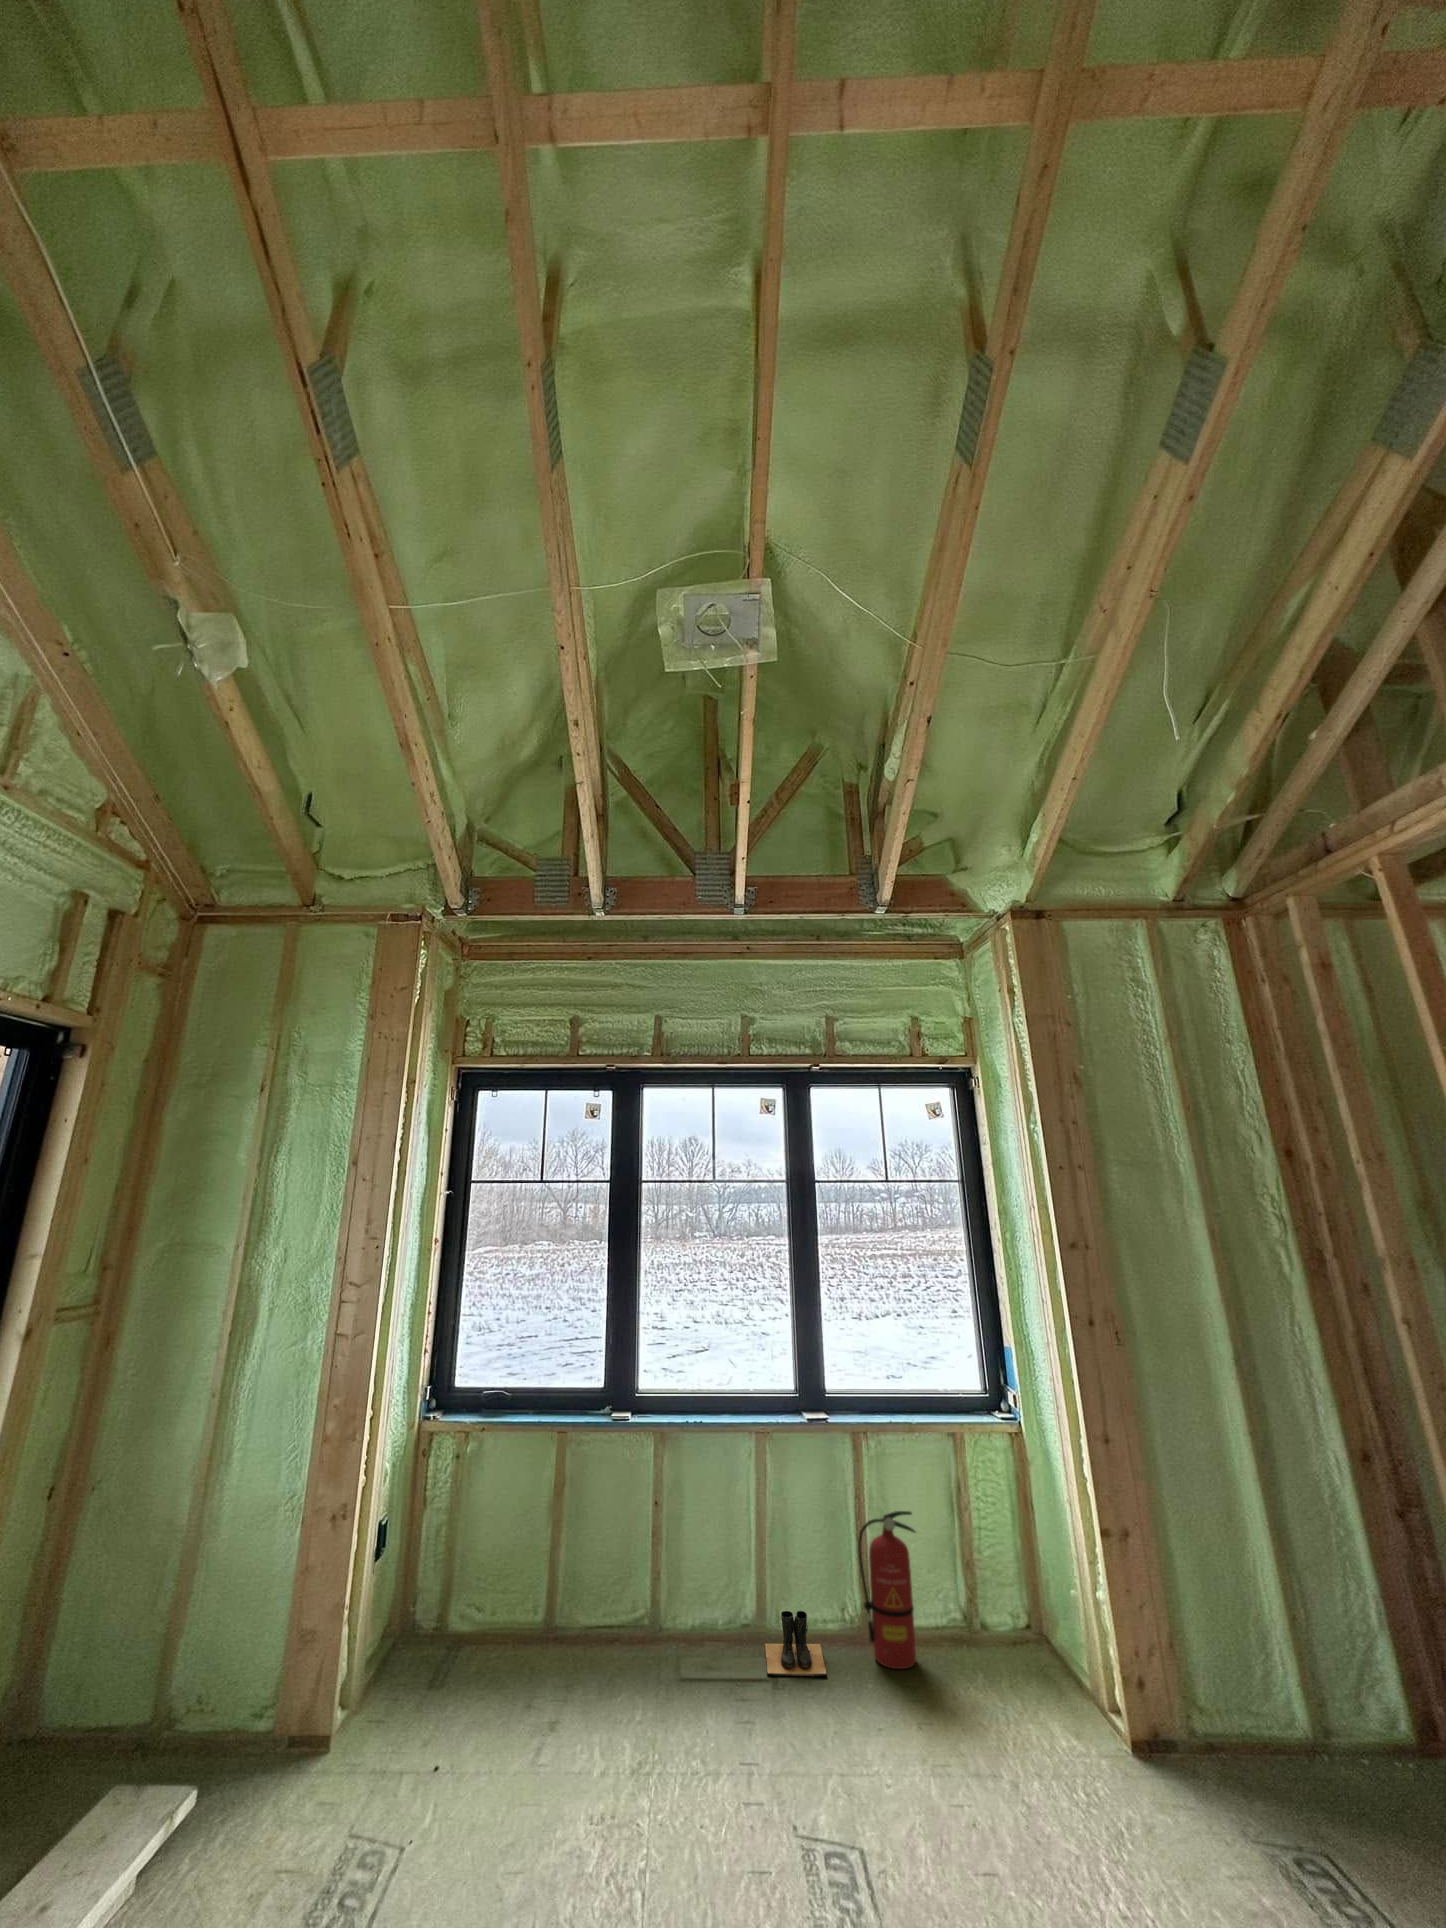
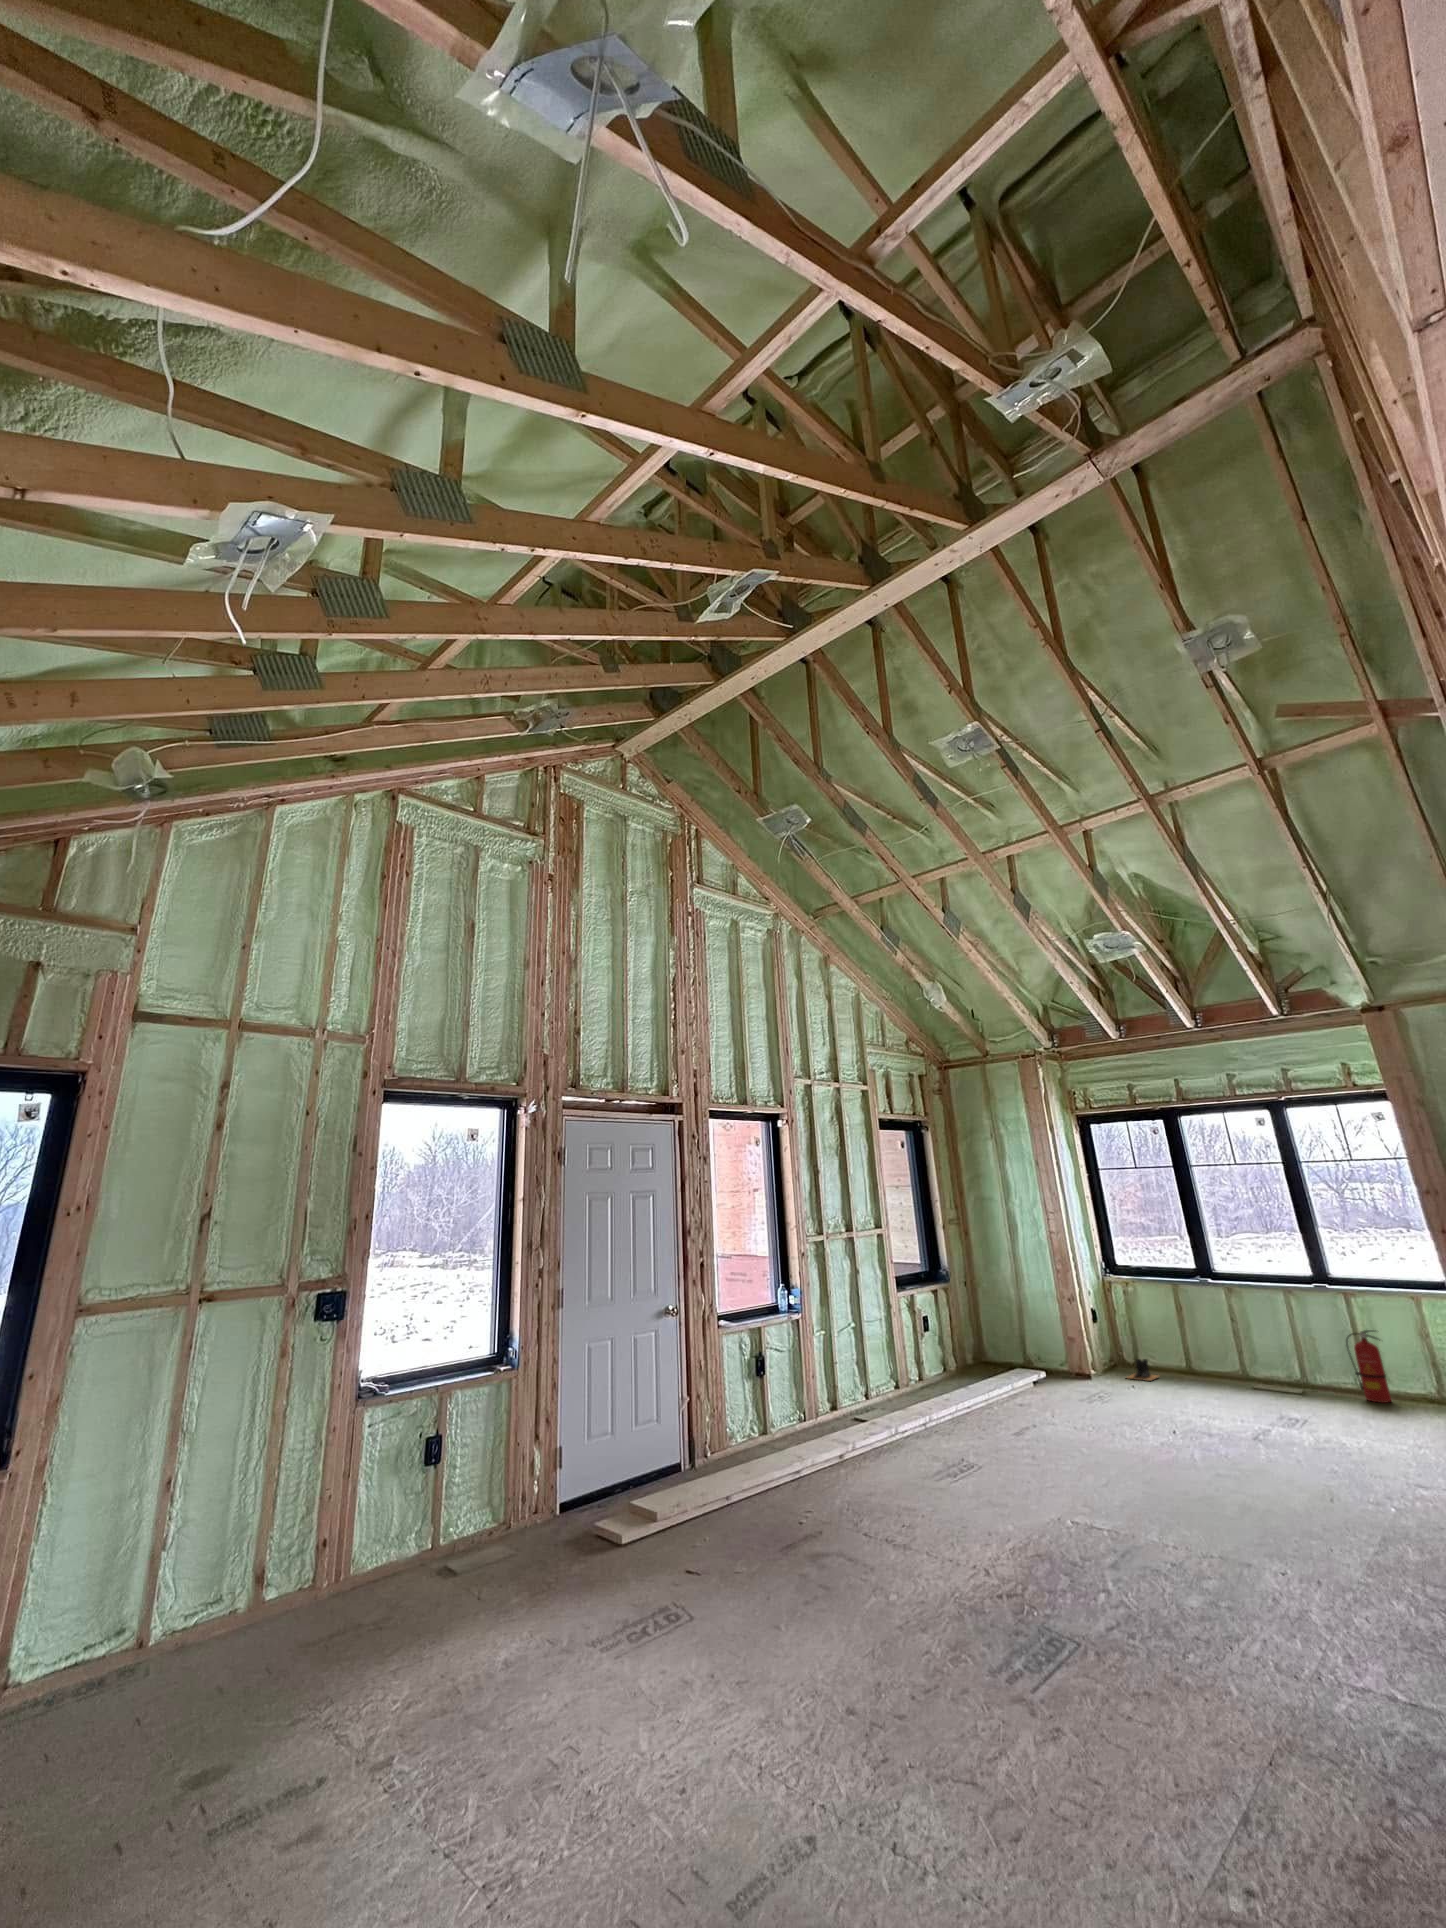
boots: present [765,1611,827,1676] -> present [1127,1359,1159,1381]

